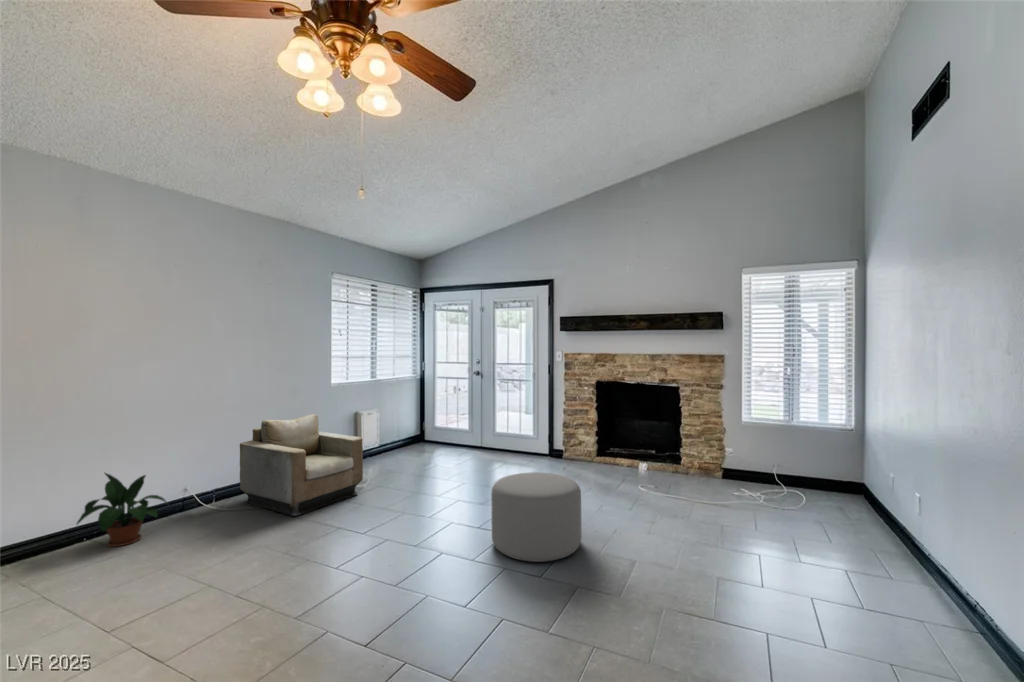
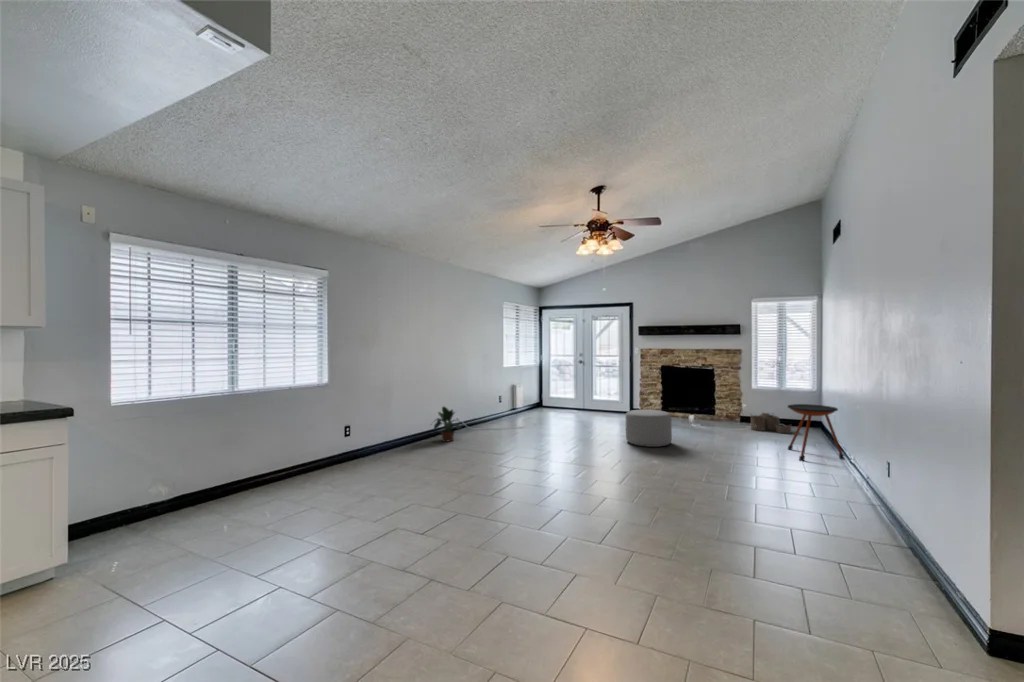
armchair: present [240,414,363,516] -> none [463,384,538,434]
woven basket: none [738,463,812,510] -> present [751,413,791,434]
side table: none [816,474,955,623] -> present [788,404,845,461]

